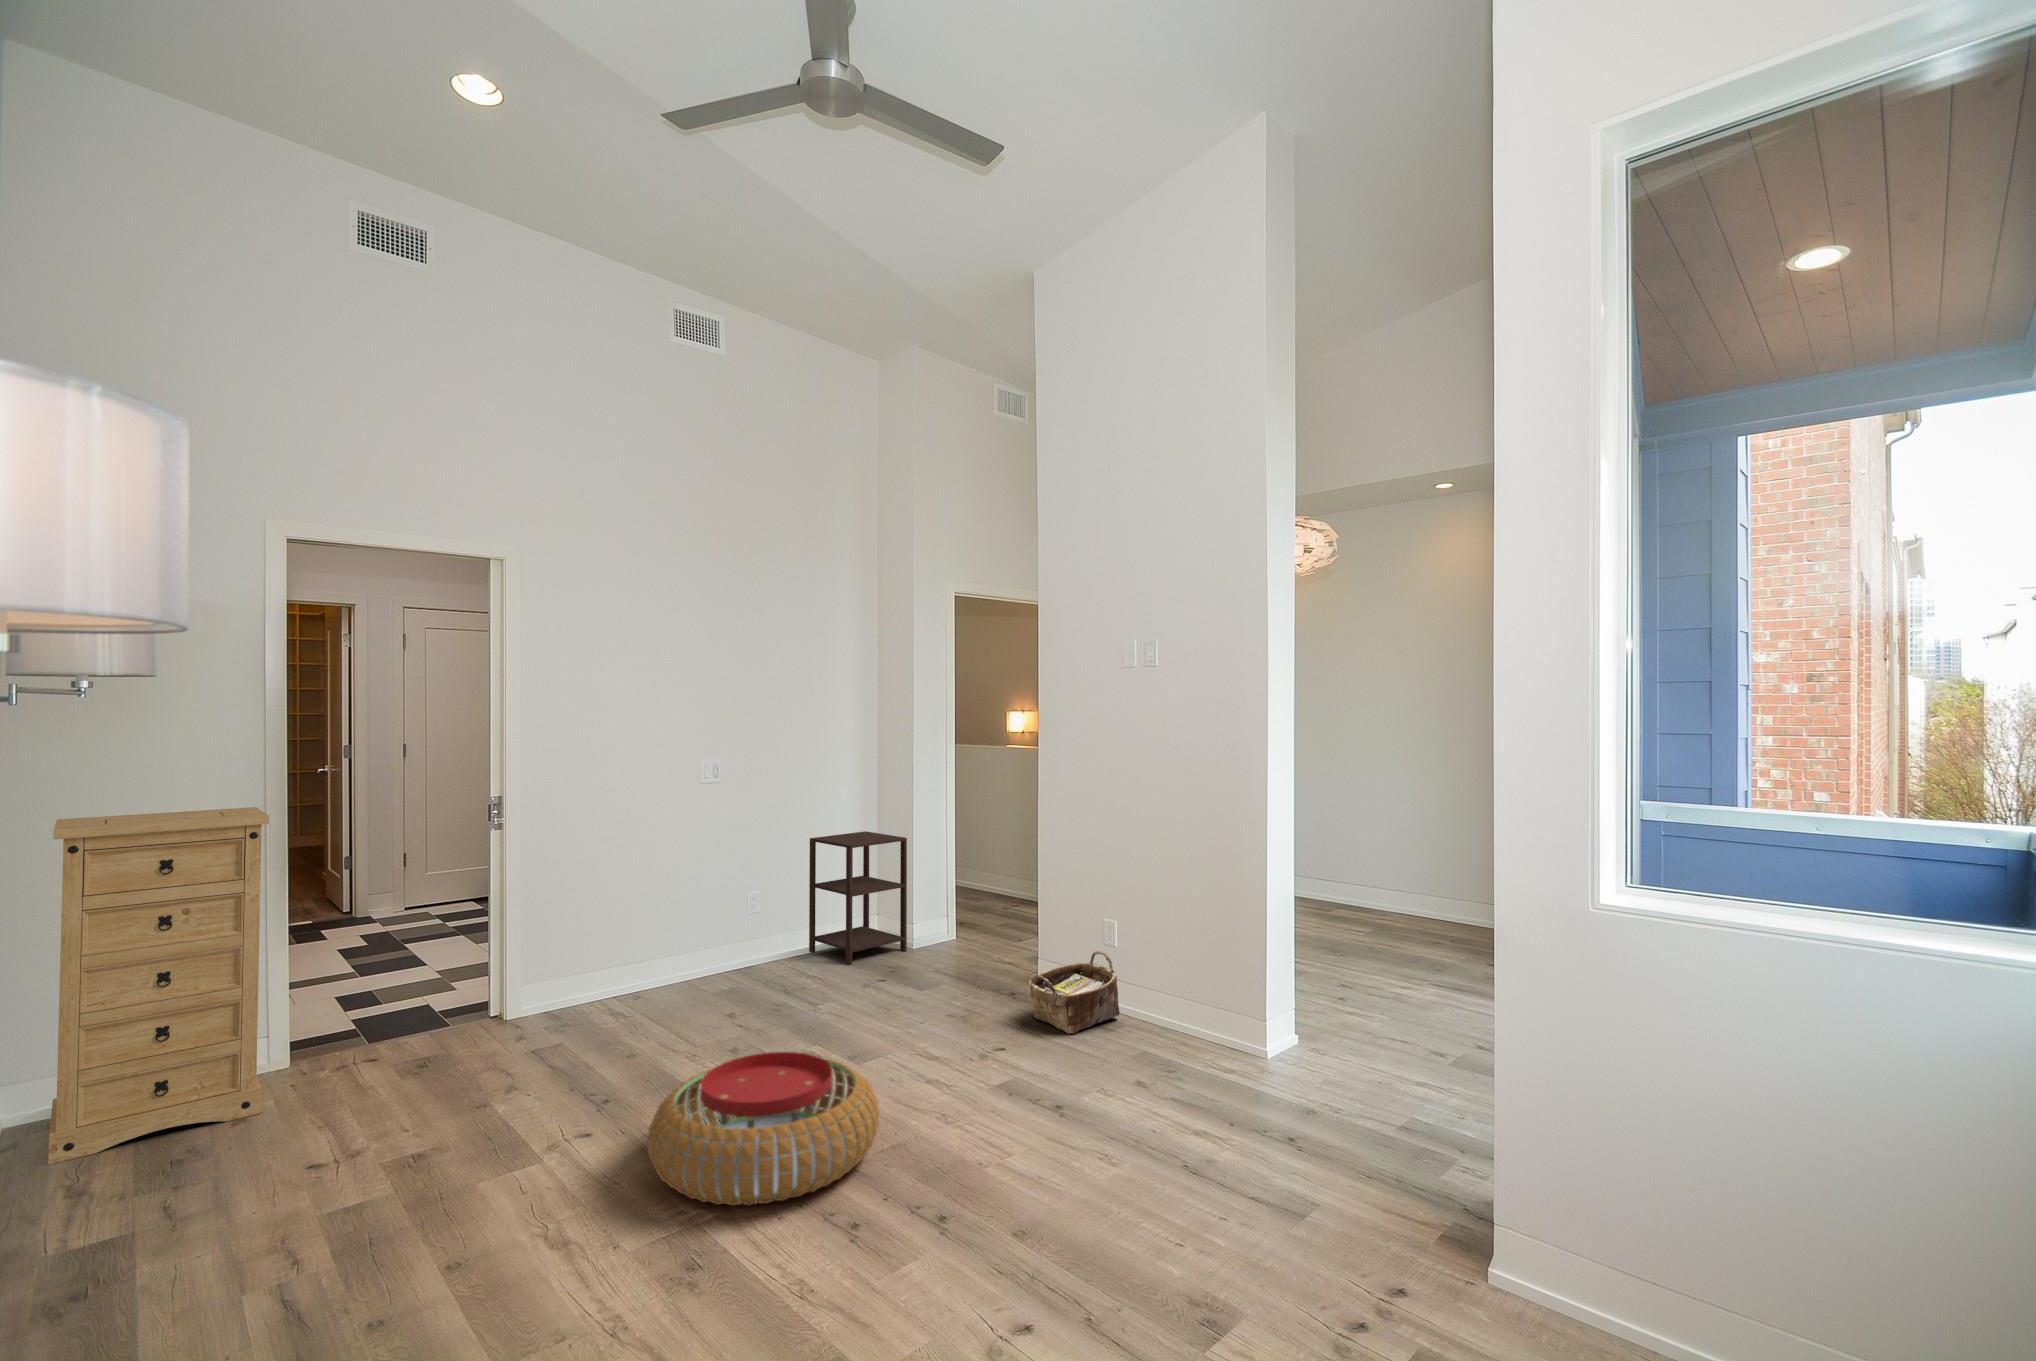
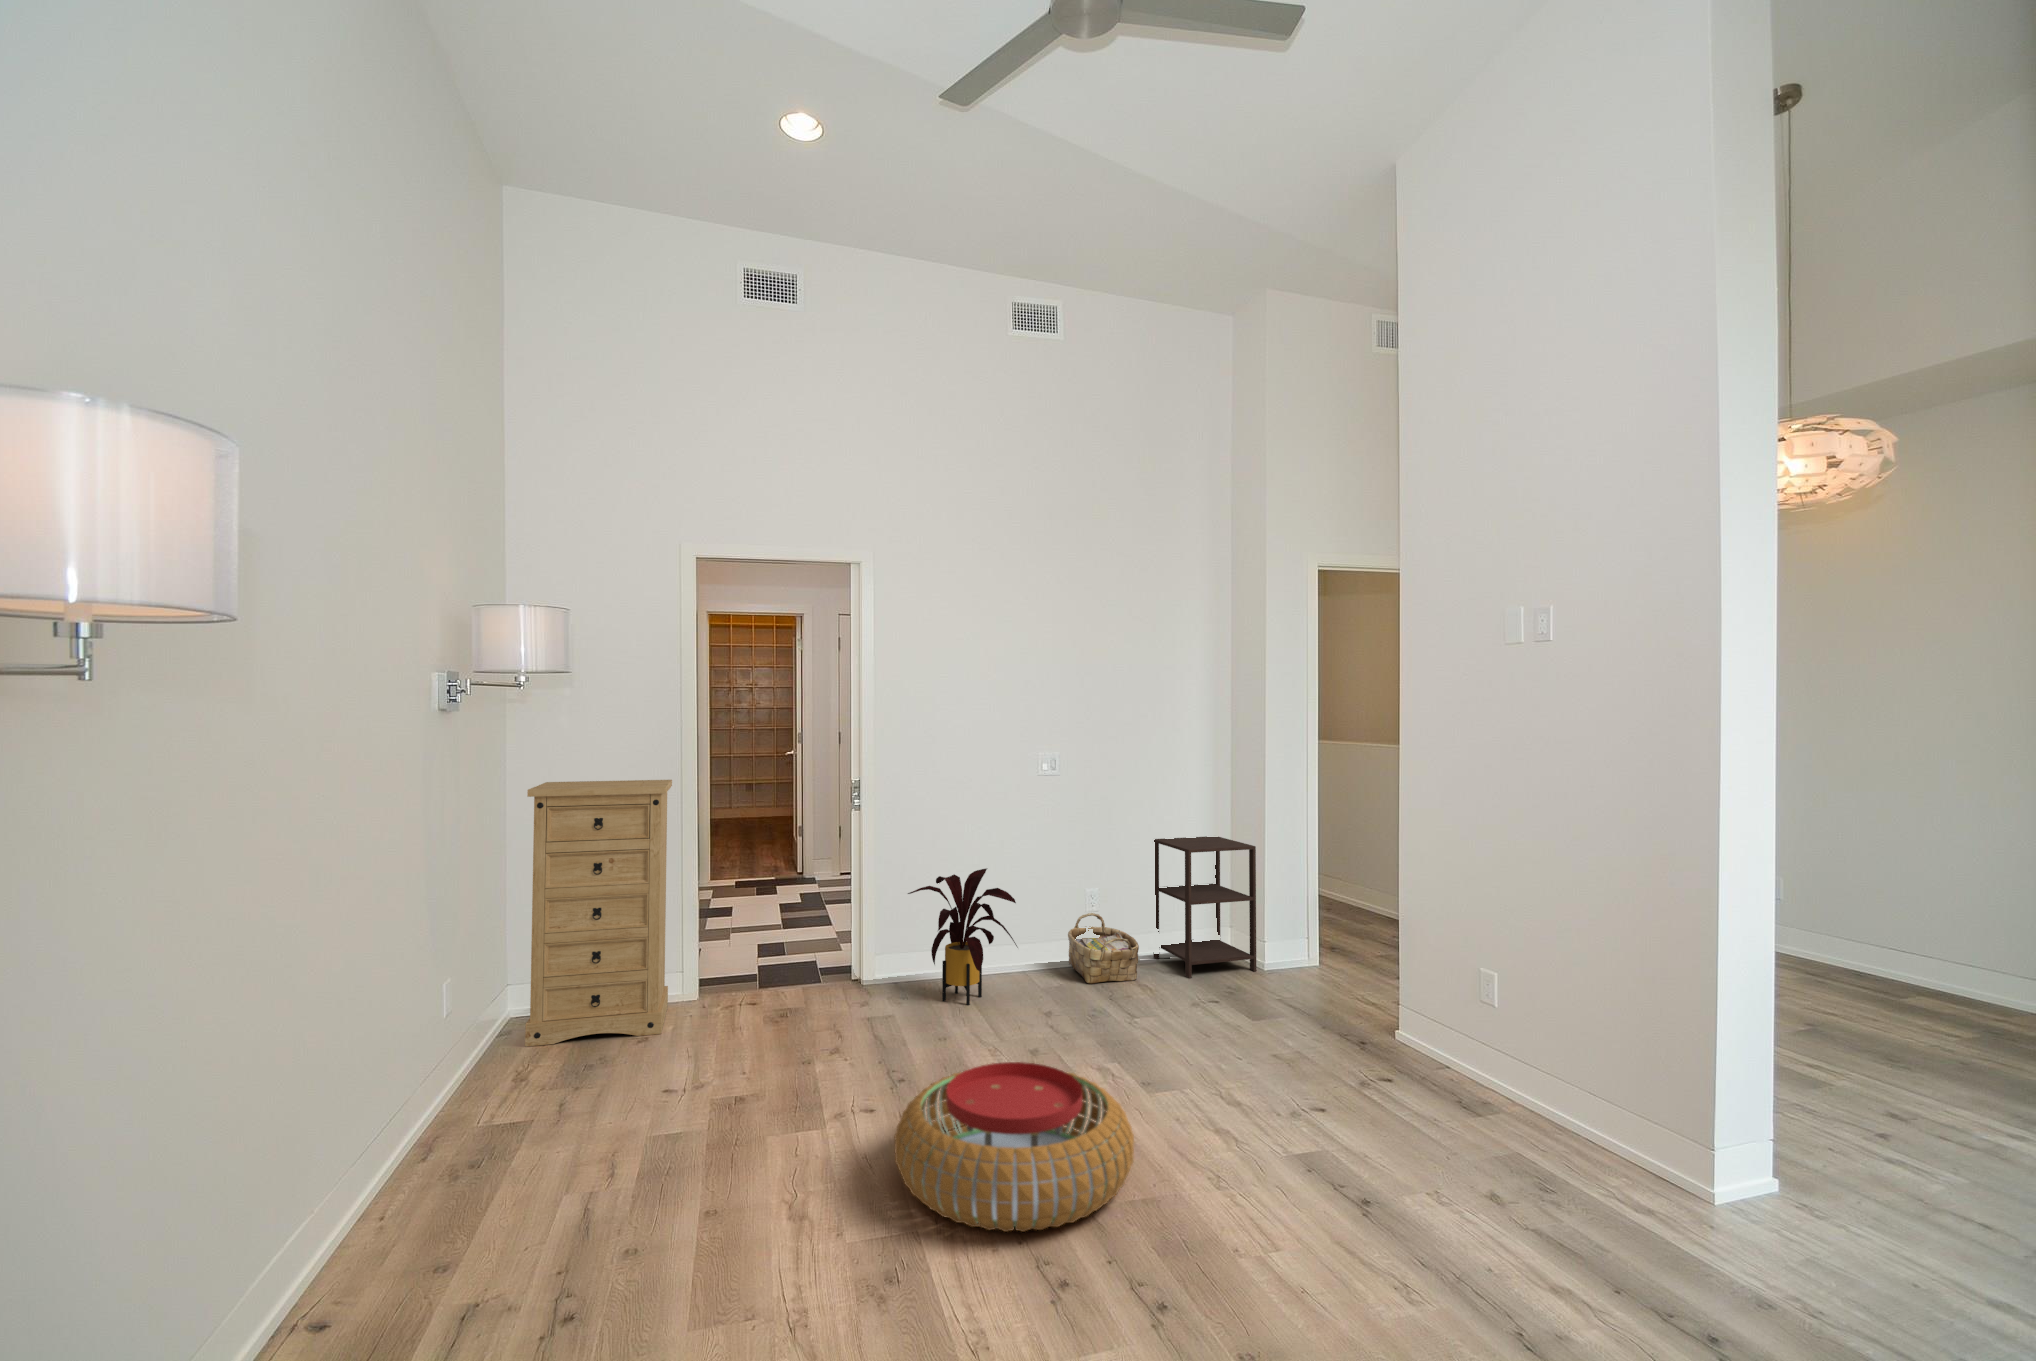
house plant: none [569,880,698,1022] -> present [908,869,1017,1005]
woven basket: present [1028,951,1120,1034] -> present [1068,913,1139,984]

